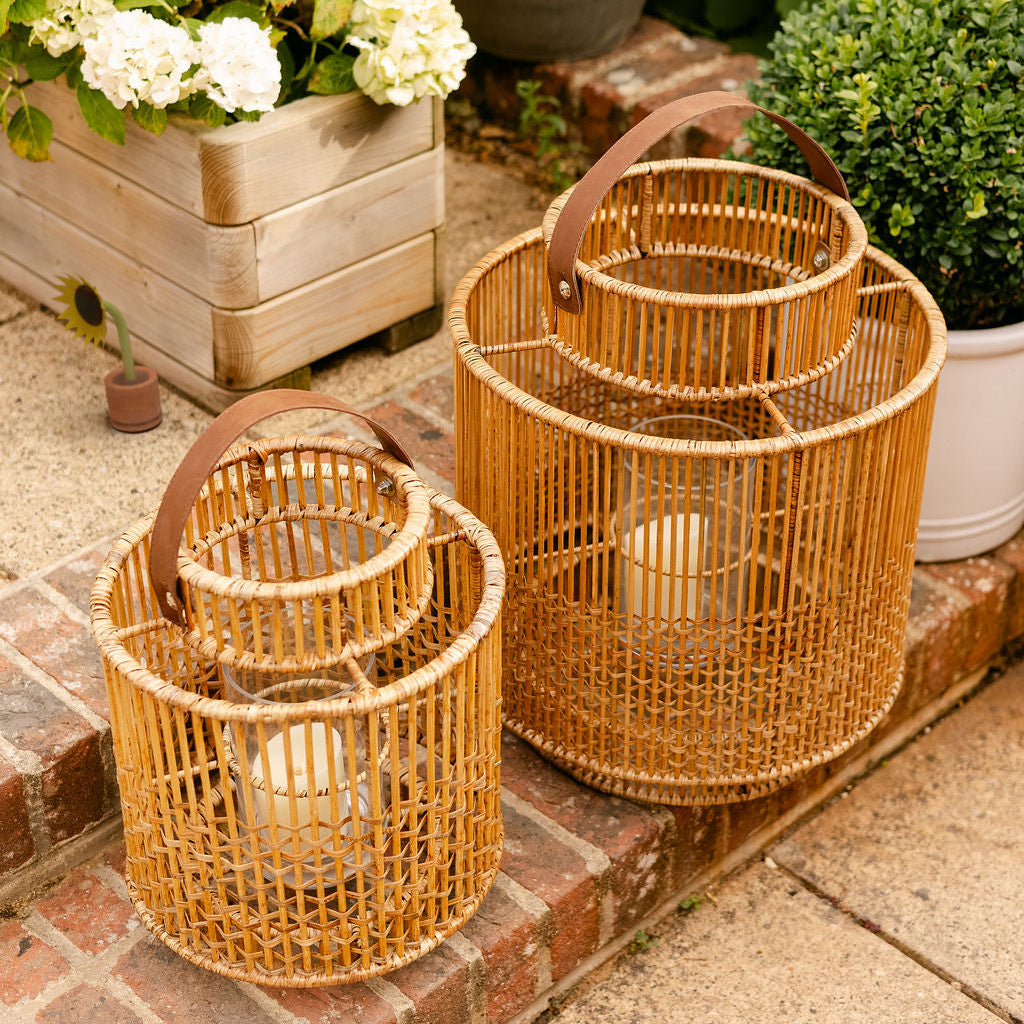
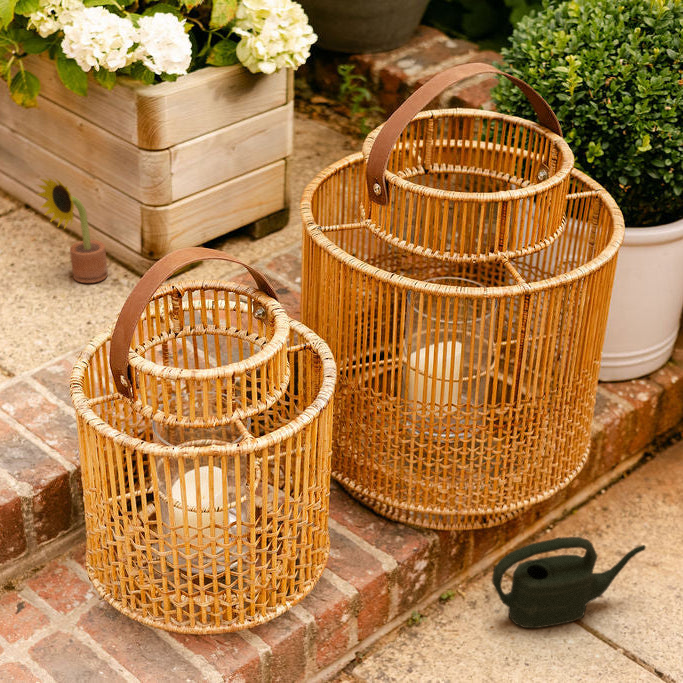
watering can: none [753,813,987,952] -> present [492,537,645,628]

